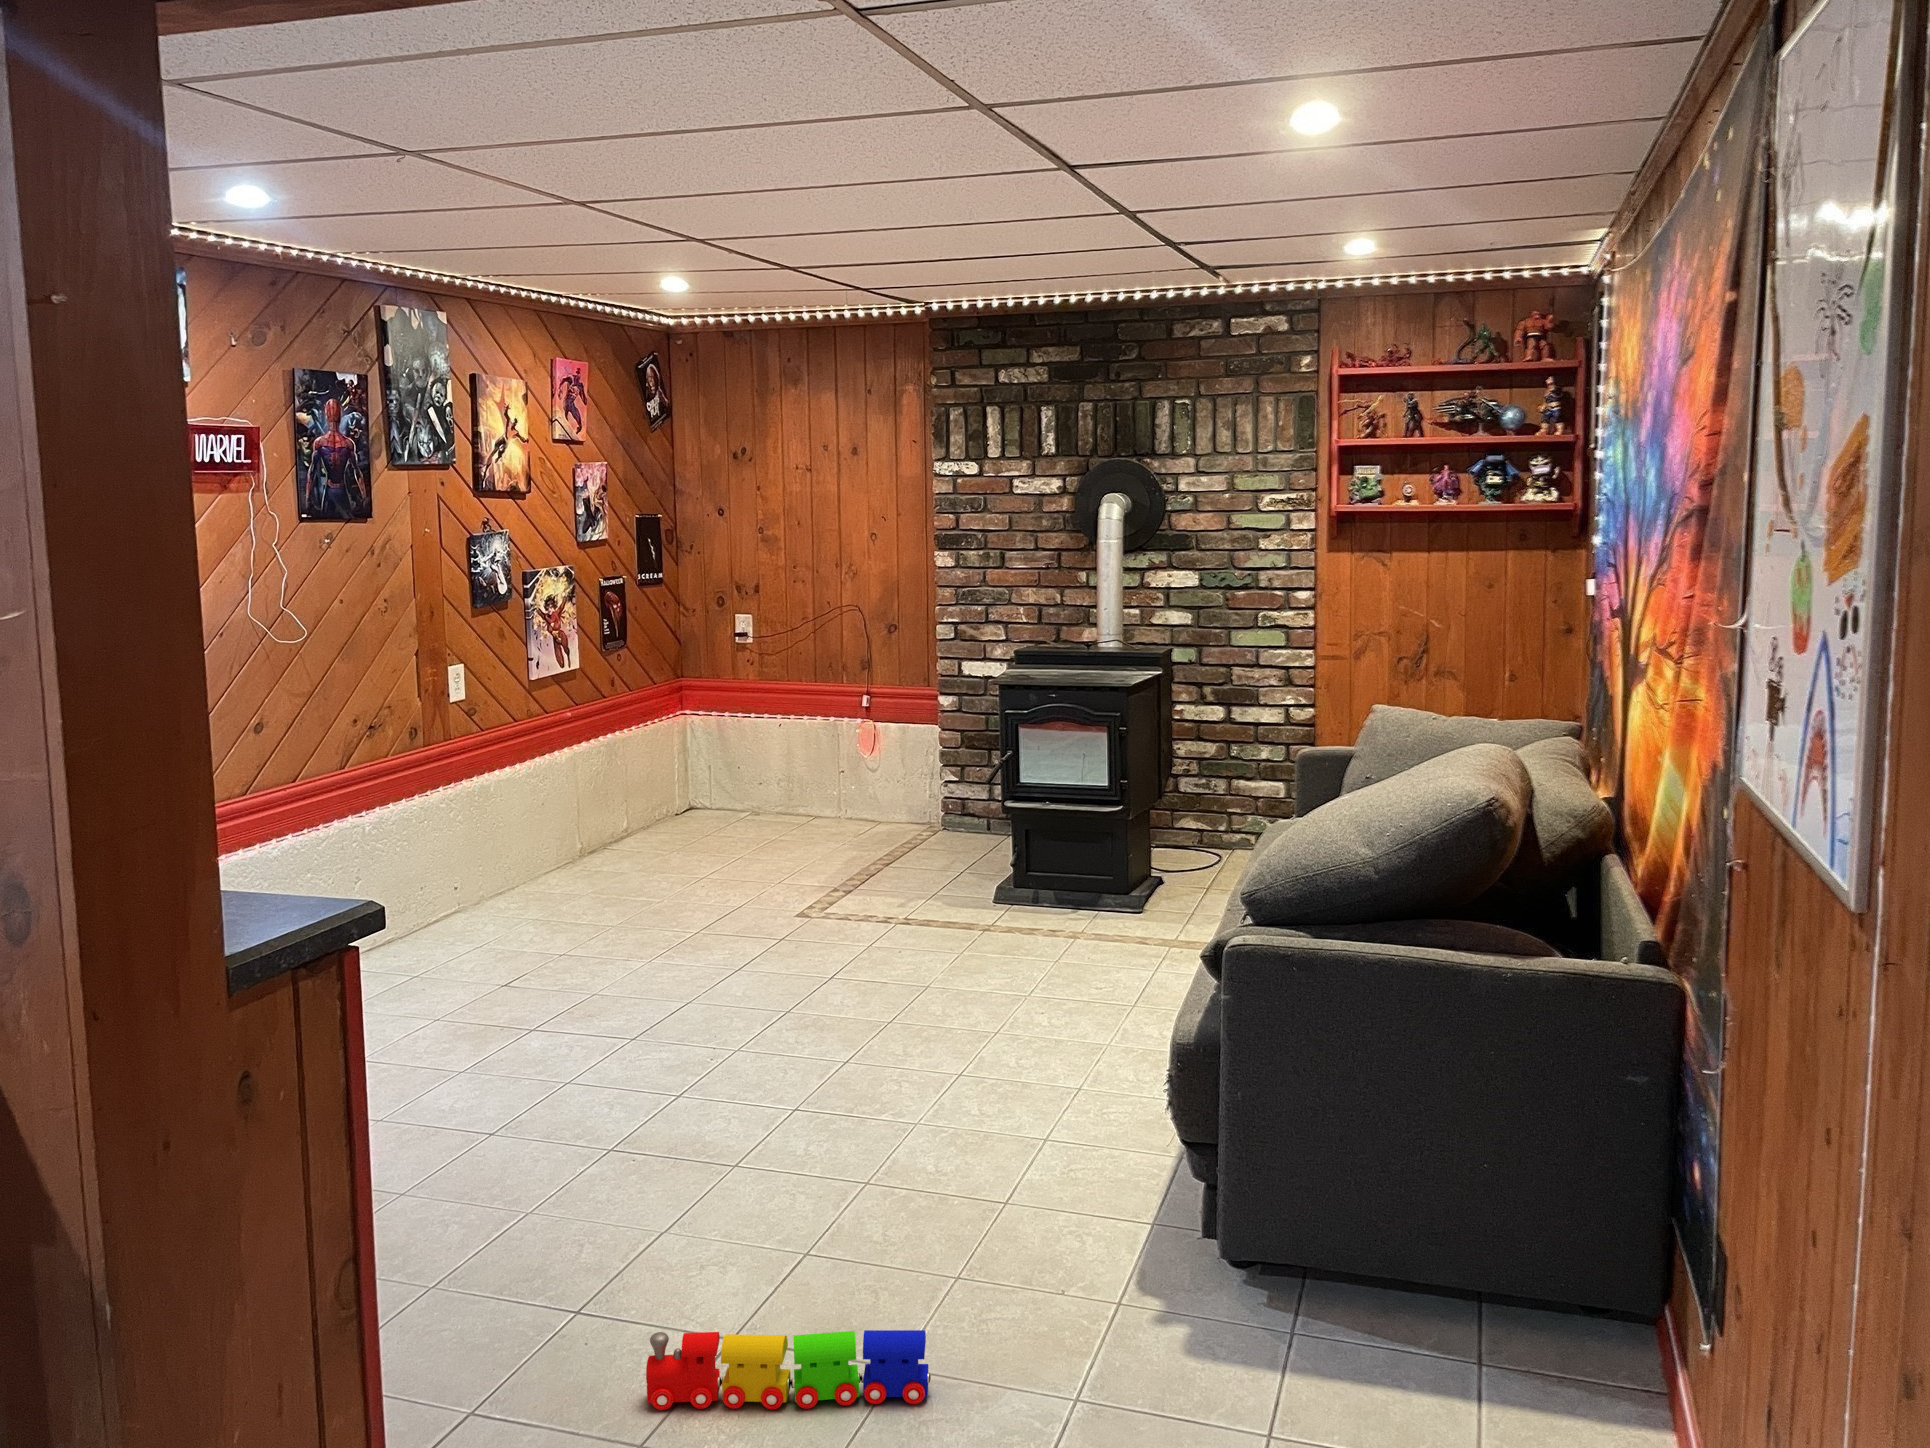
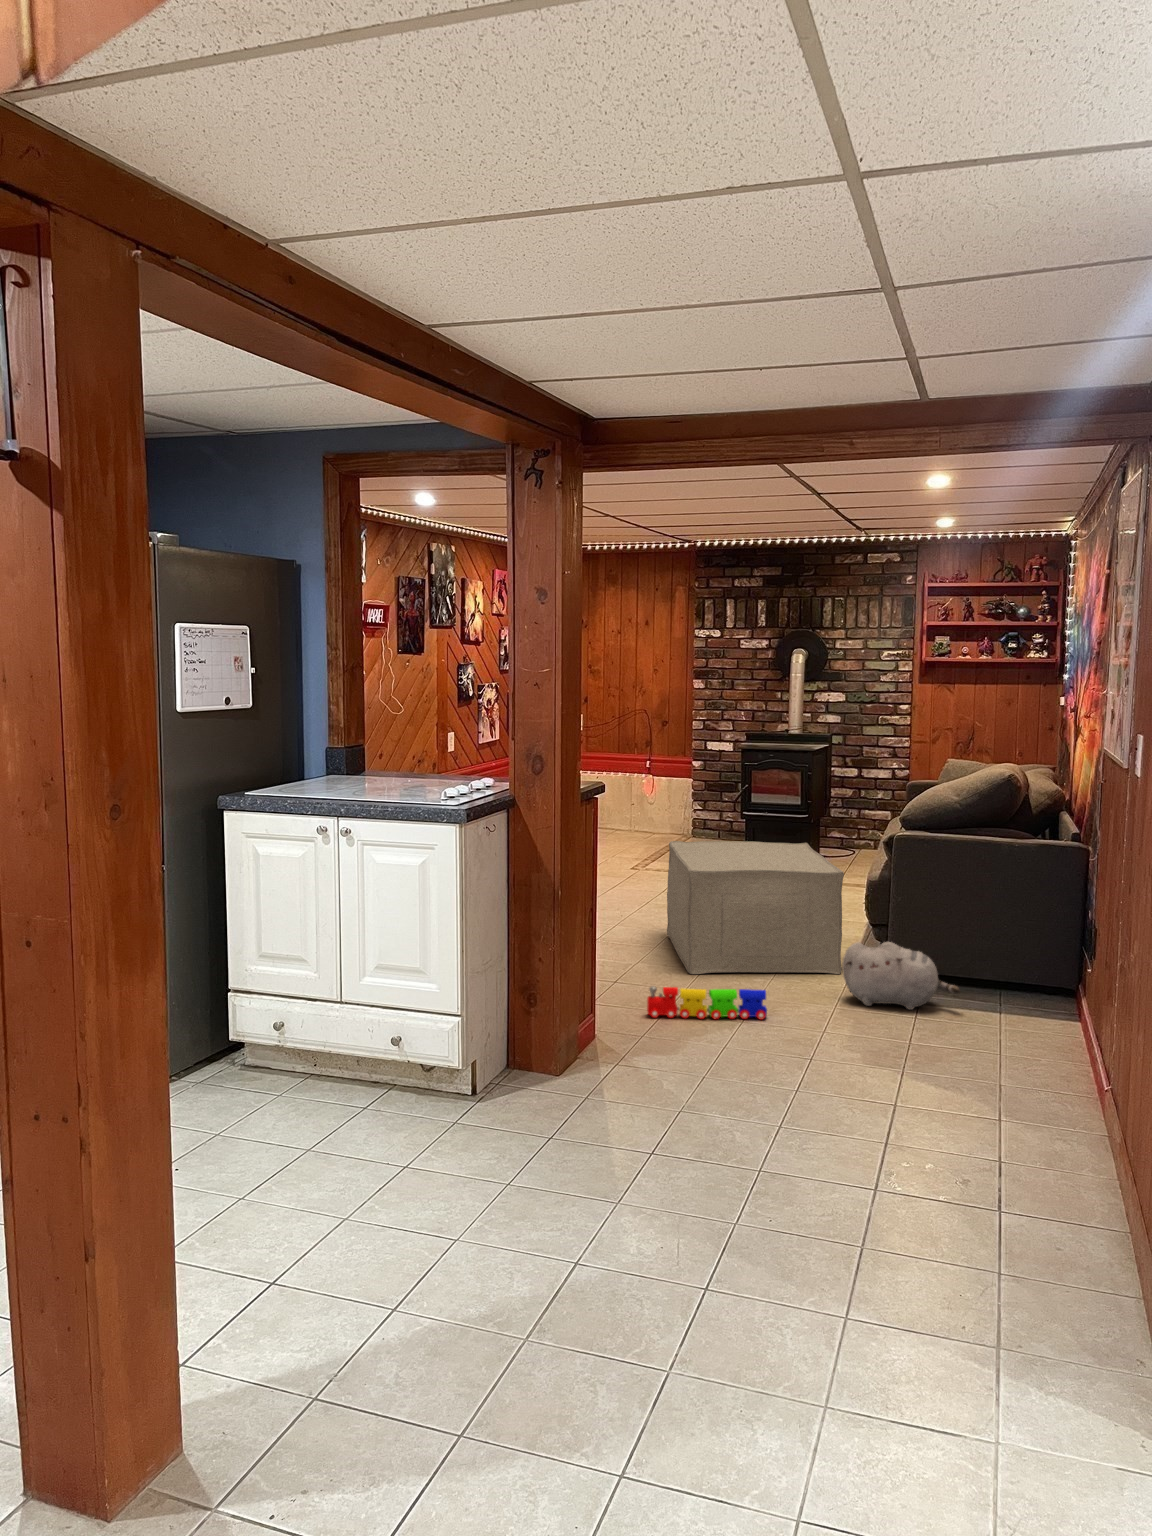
ottoman: none [785,907,1135,1235] -> present [667,841,844,974]
plush toy: none [1118,1187,1378,1346] -> present [842,942,960,1010]

